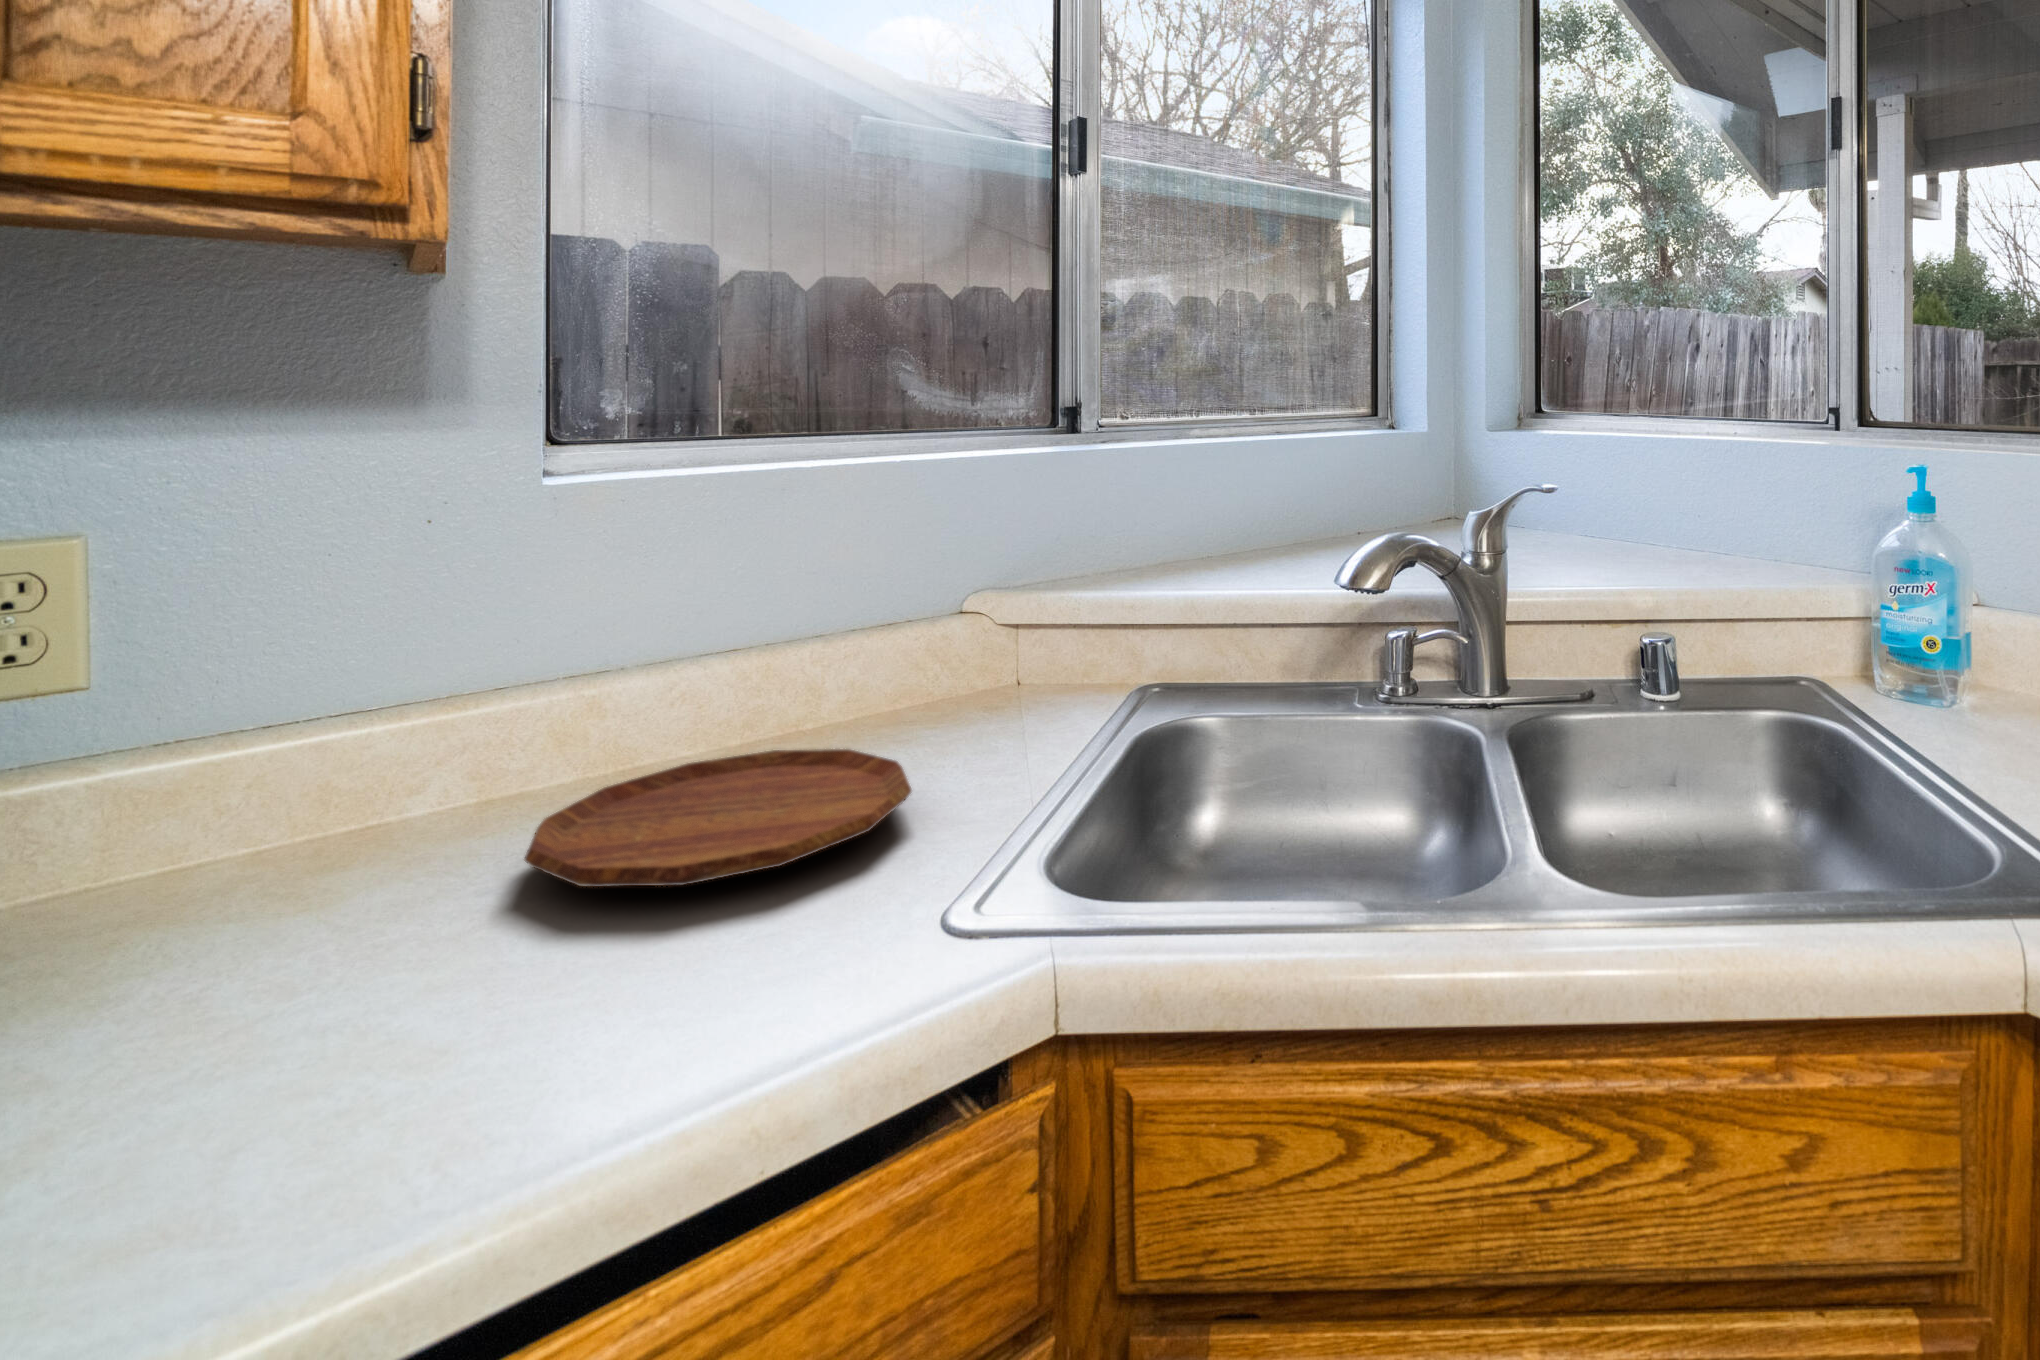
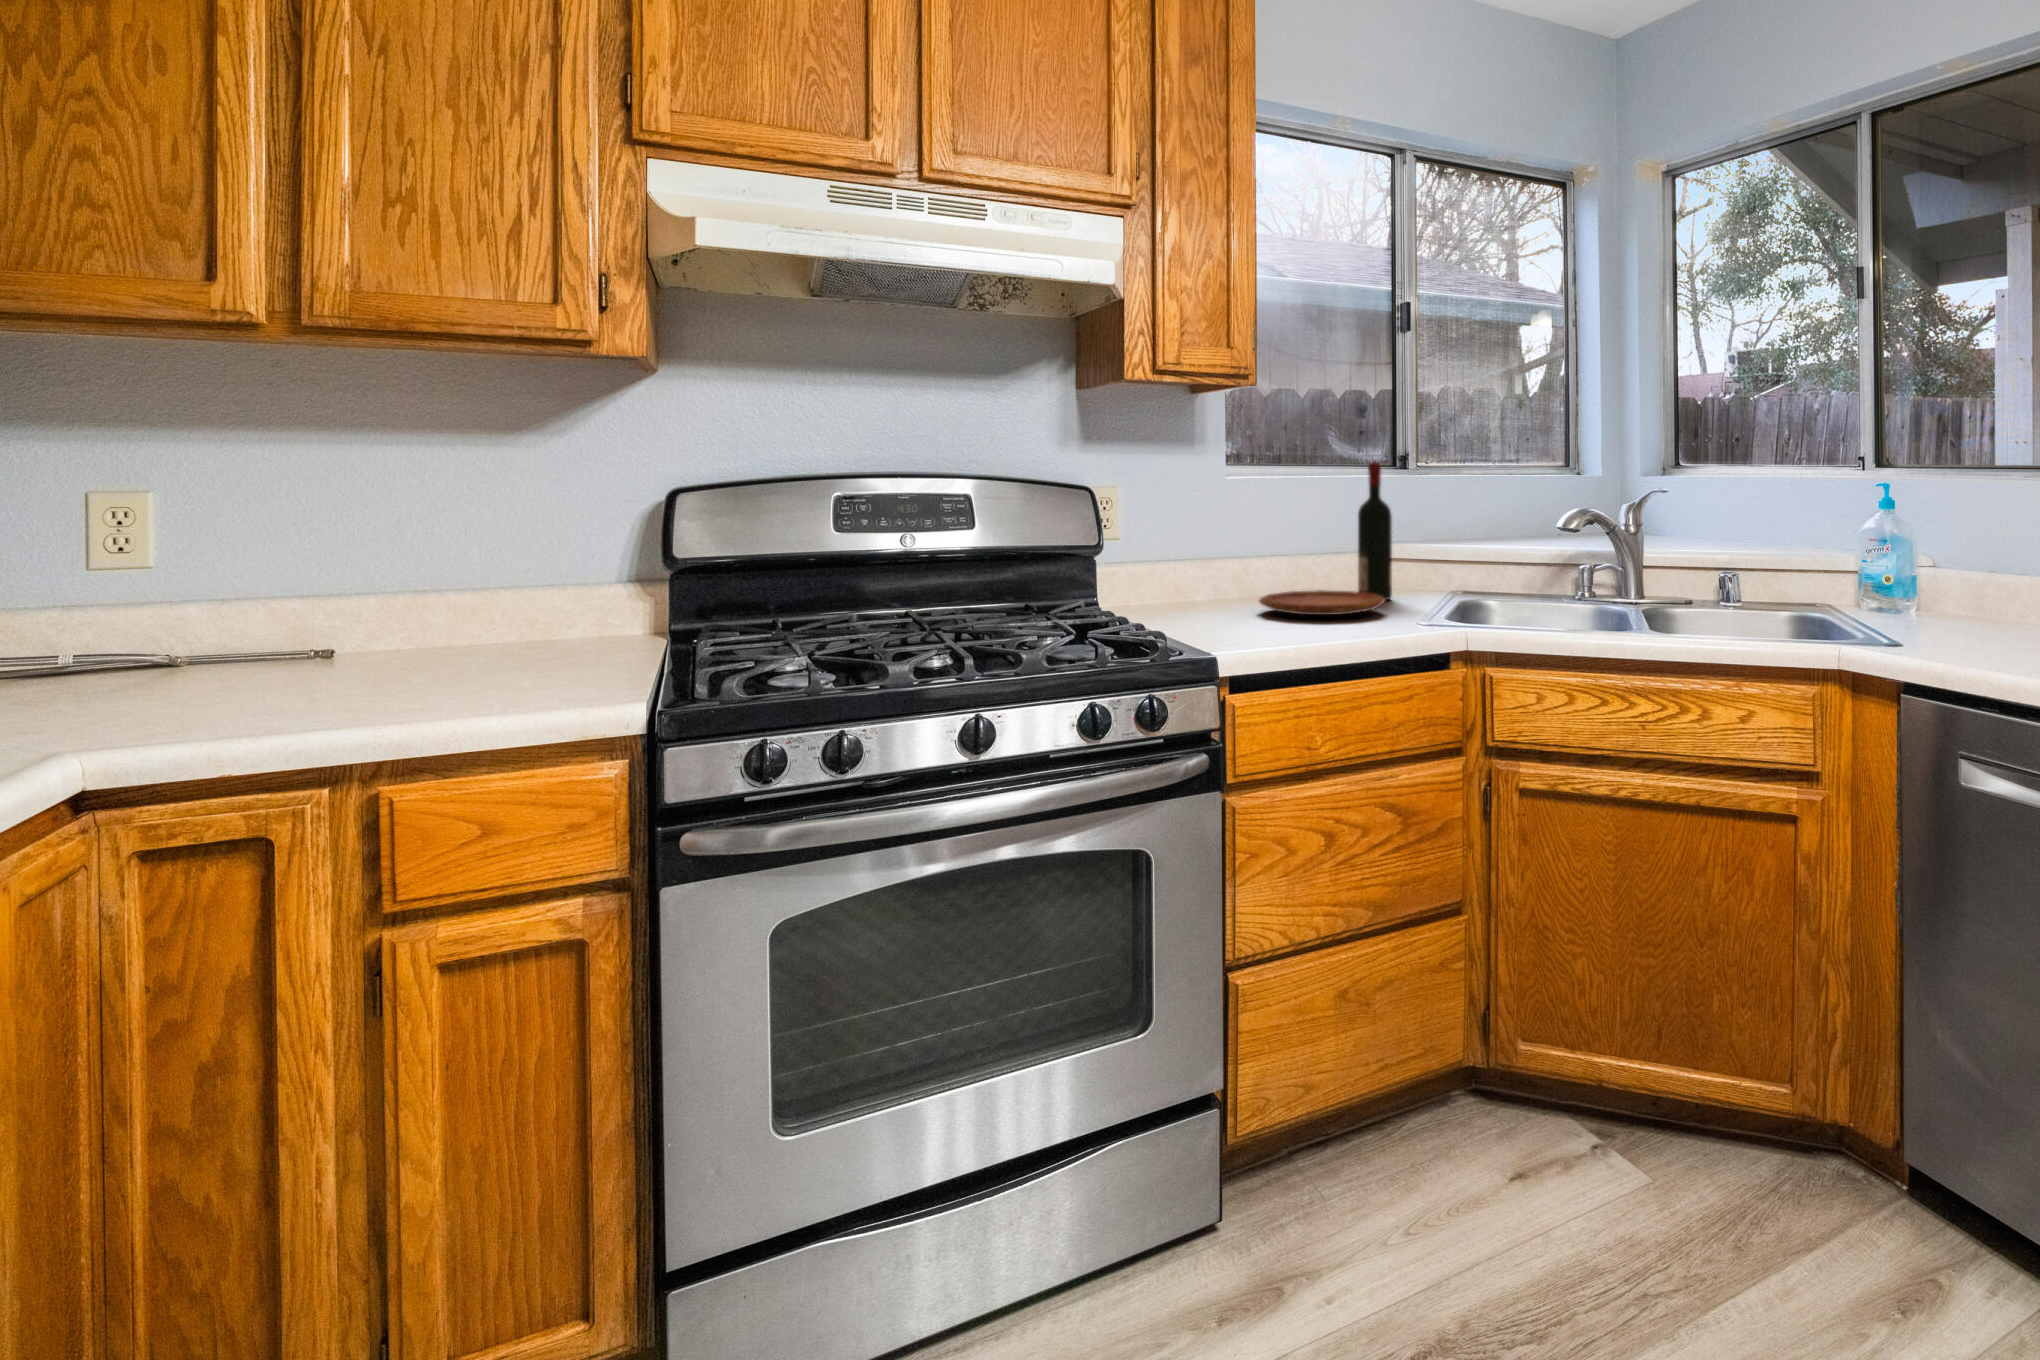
wine bottle: none [906,435,987,744] -> present [1358,462,1392,600]

